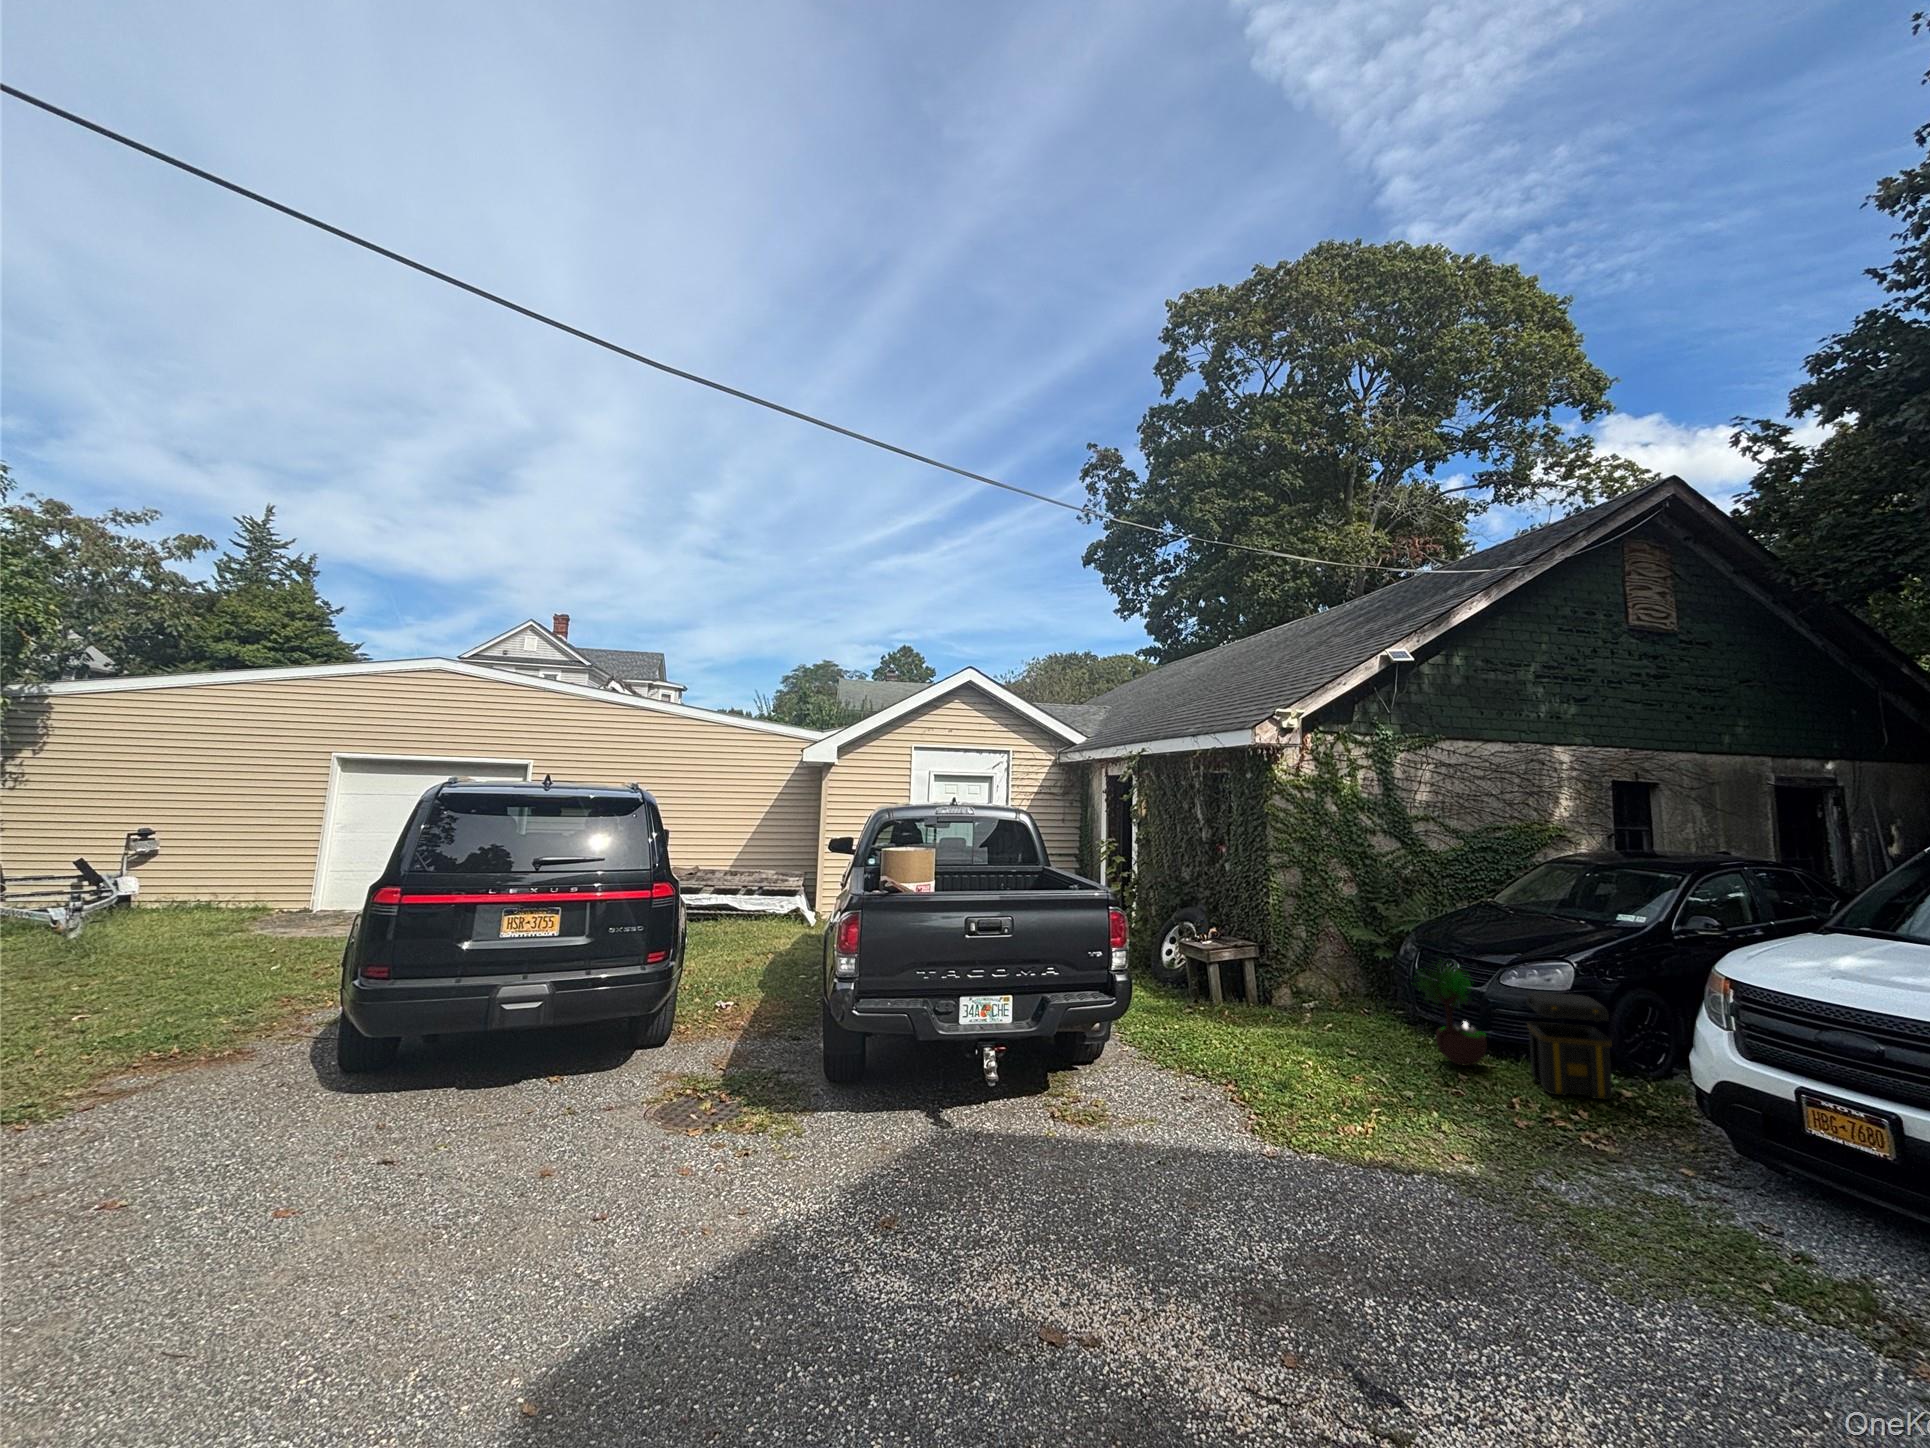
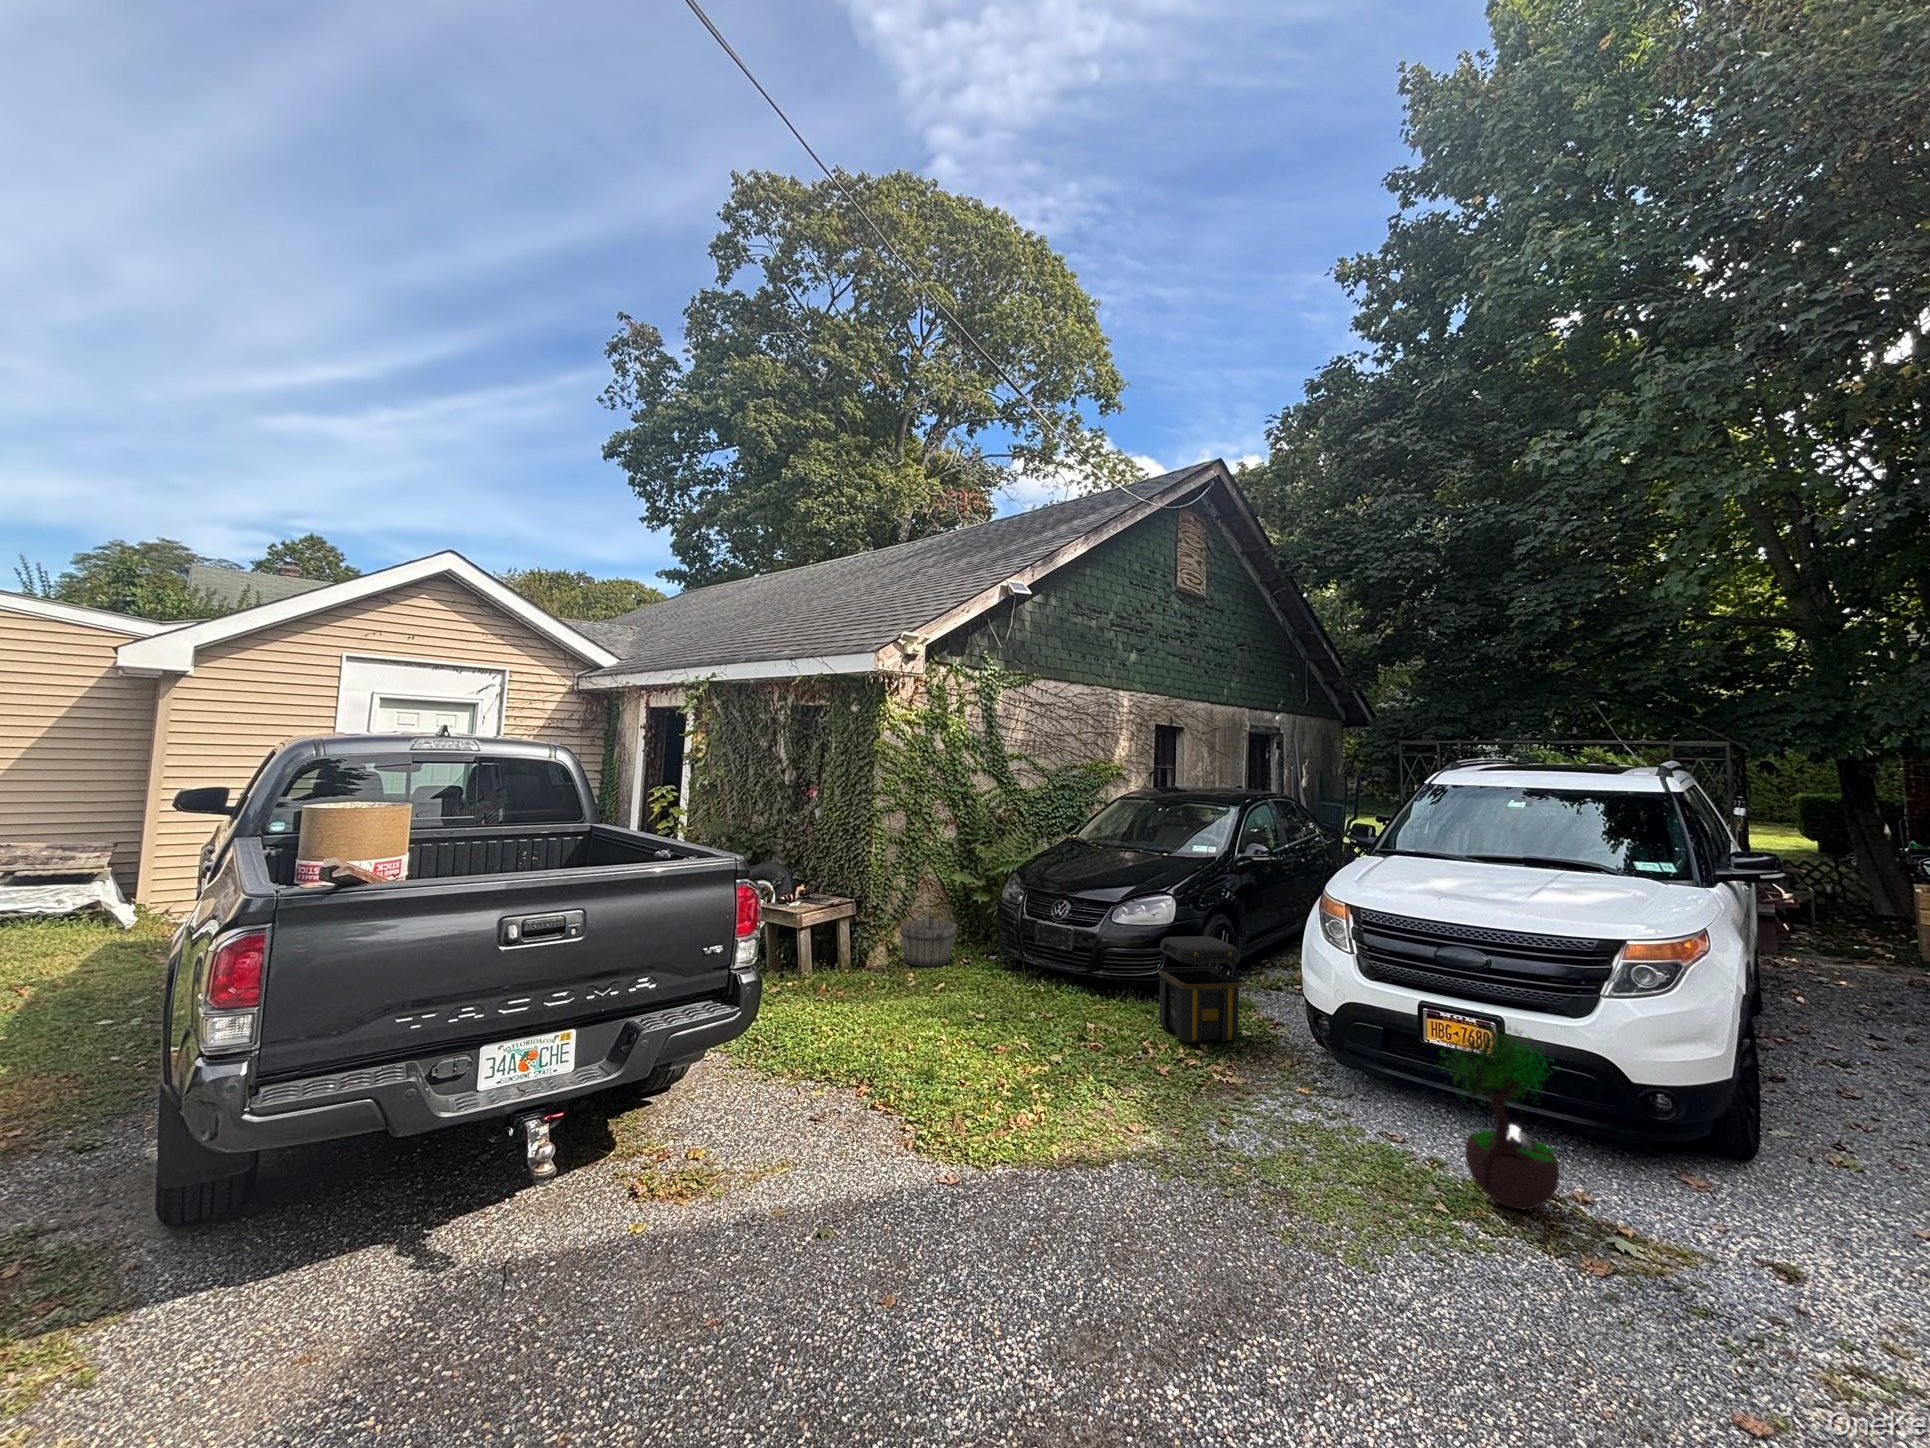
wooden bucket: none [1301,957,1355,1007] -> present [900,911,957,966]
potted tree: present [1414,961,1487,1066] -> present [1439,1018,1559,1209]

